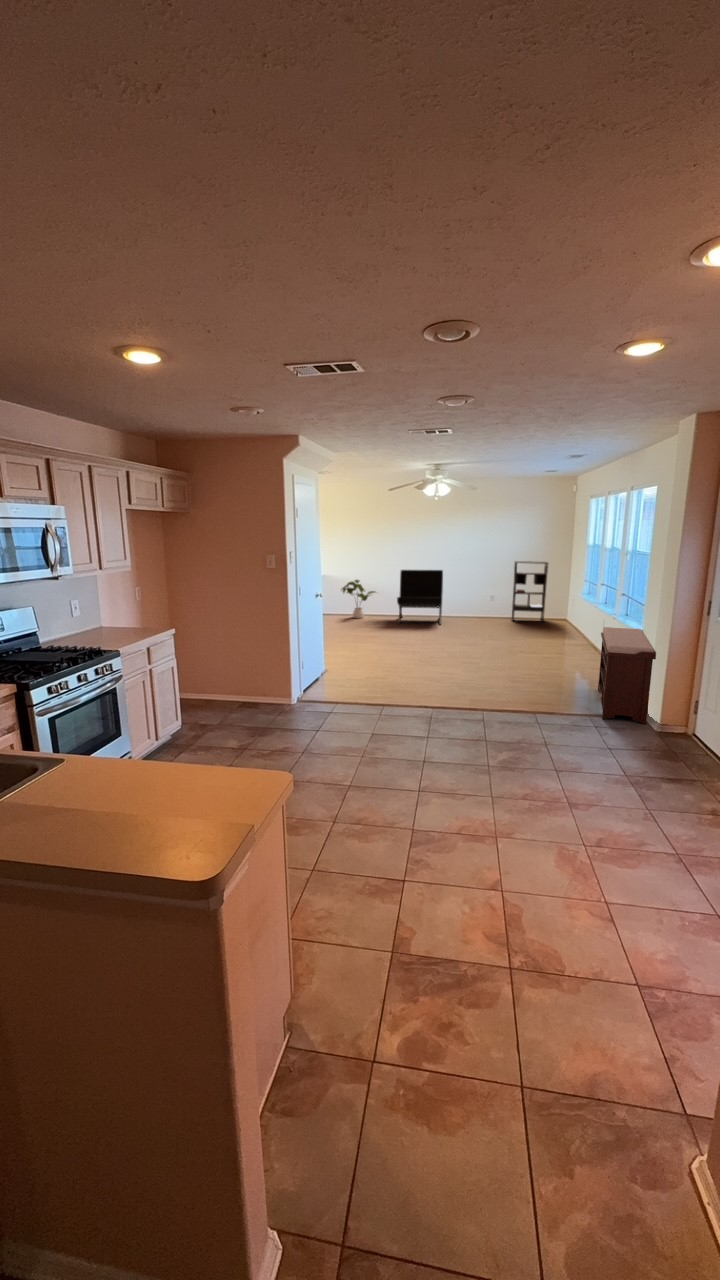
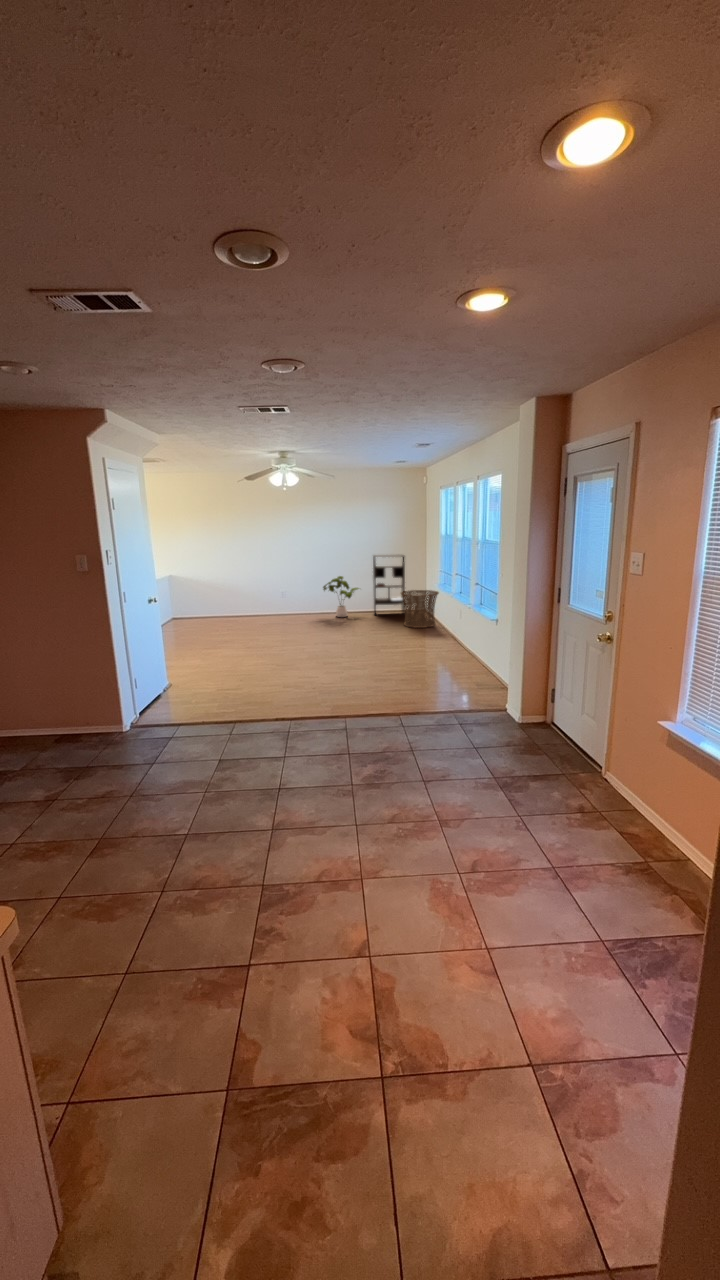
lounge chair: present [397,570,443,624] -> none [255,567,304,625]
house plant: present [342,580,375,618] -> present [323,576,359,617]
basket: none [541,598,582,636] -> present [401,590,439,628]
bench: present [598,627,656,724] -> none [458,618,513,715]

